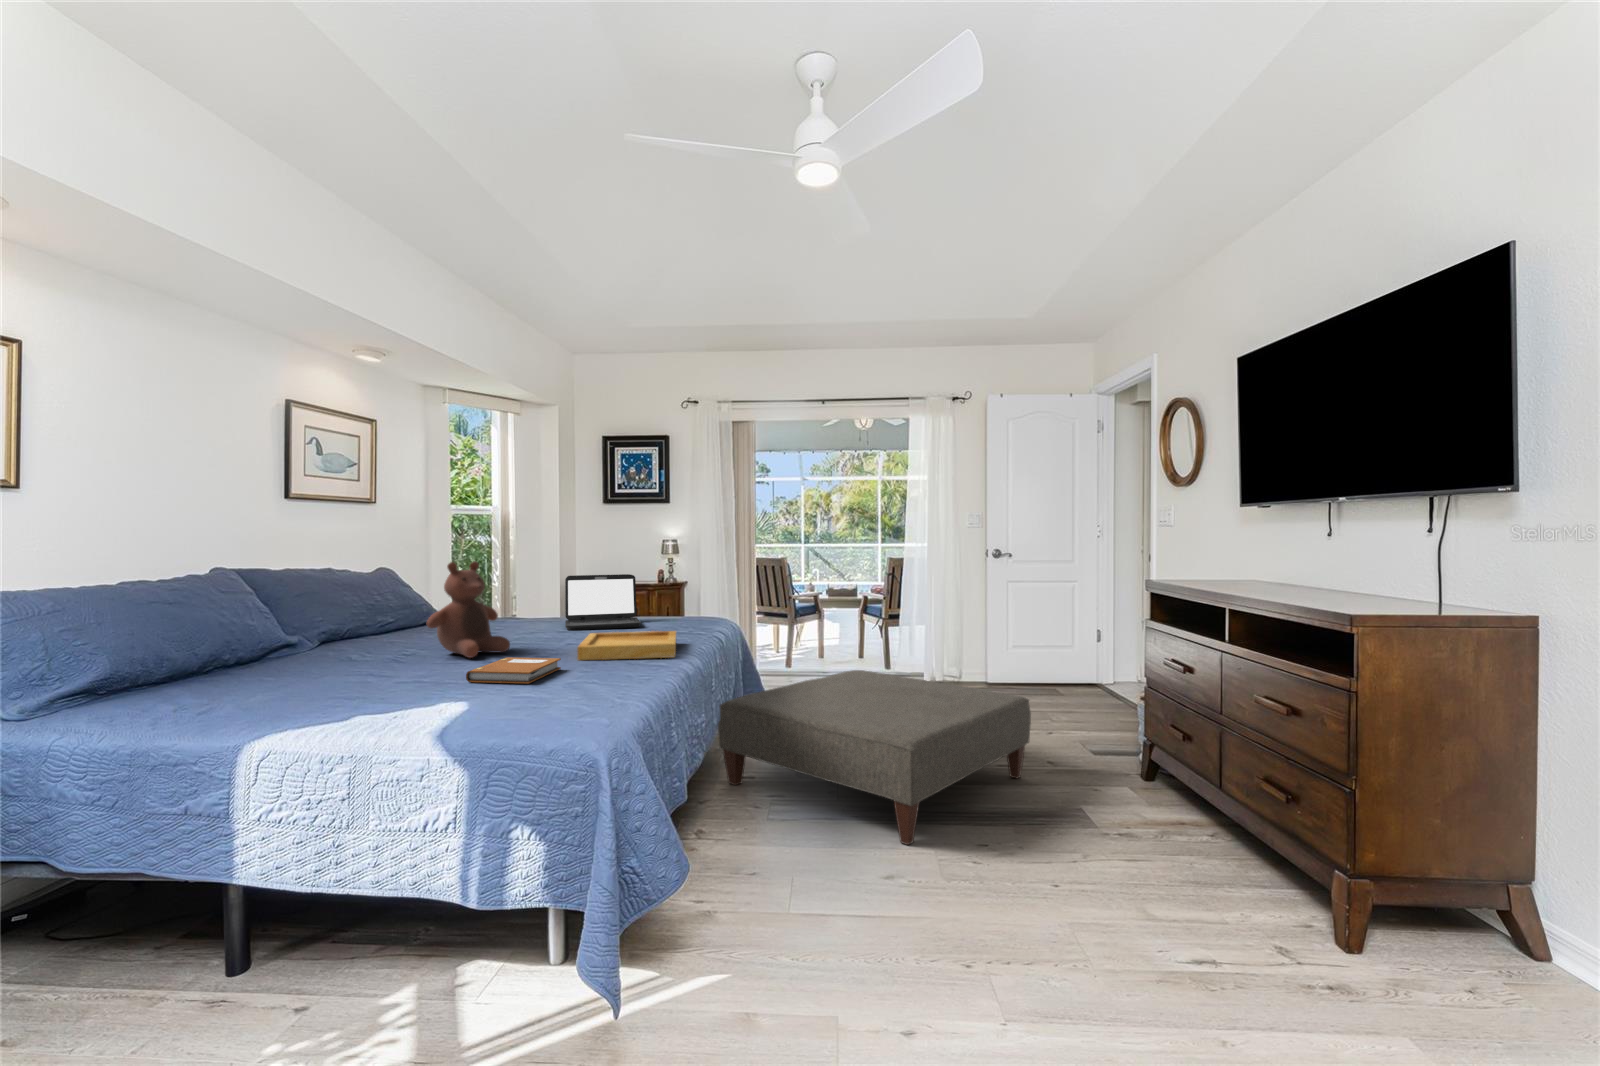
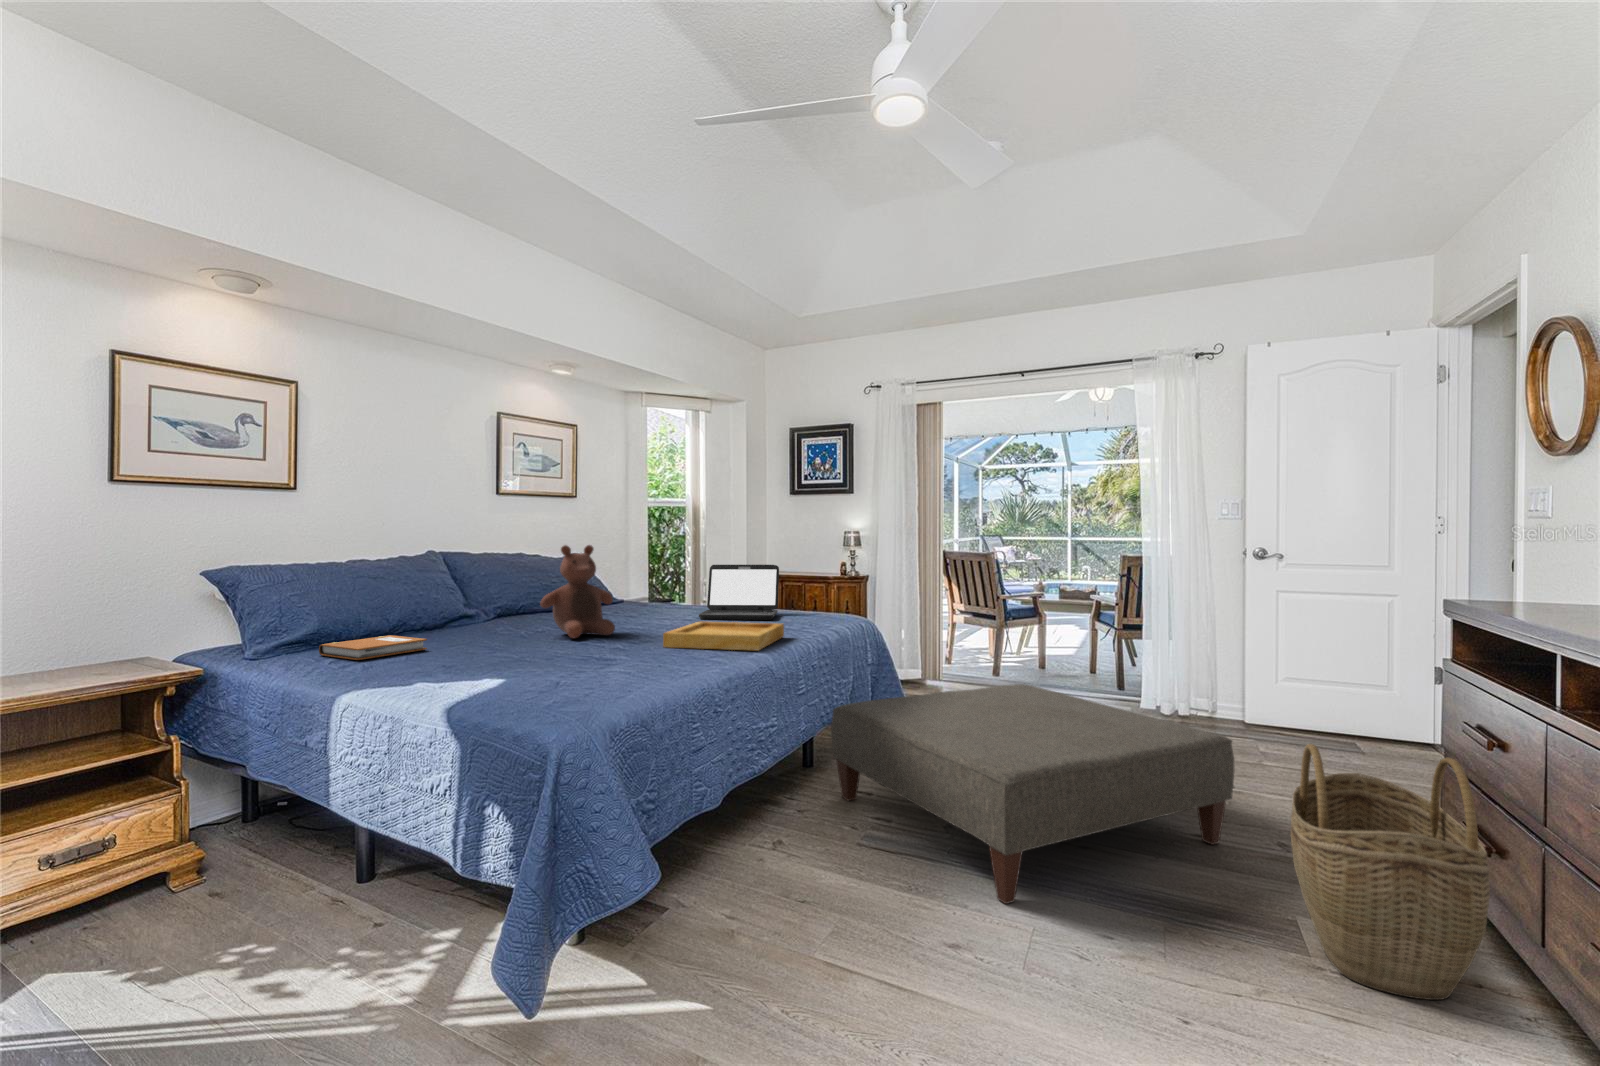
notebook: present [466,657,561,684] -> present [319,635,427,660]
woven basket: none [1090,696,1214,856] -> present [1291,744,1490,1000]

